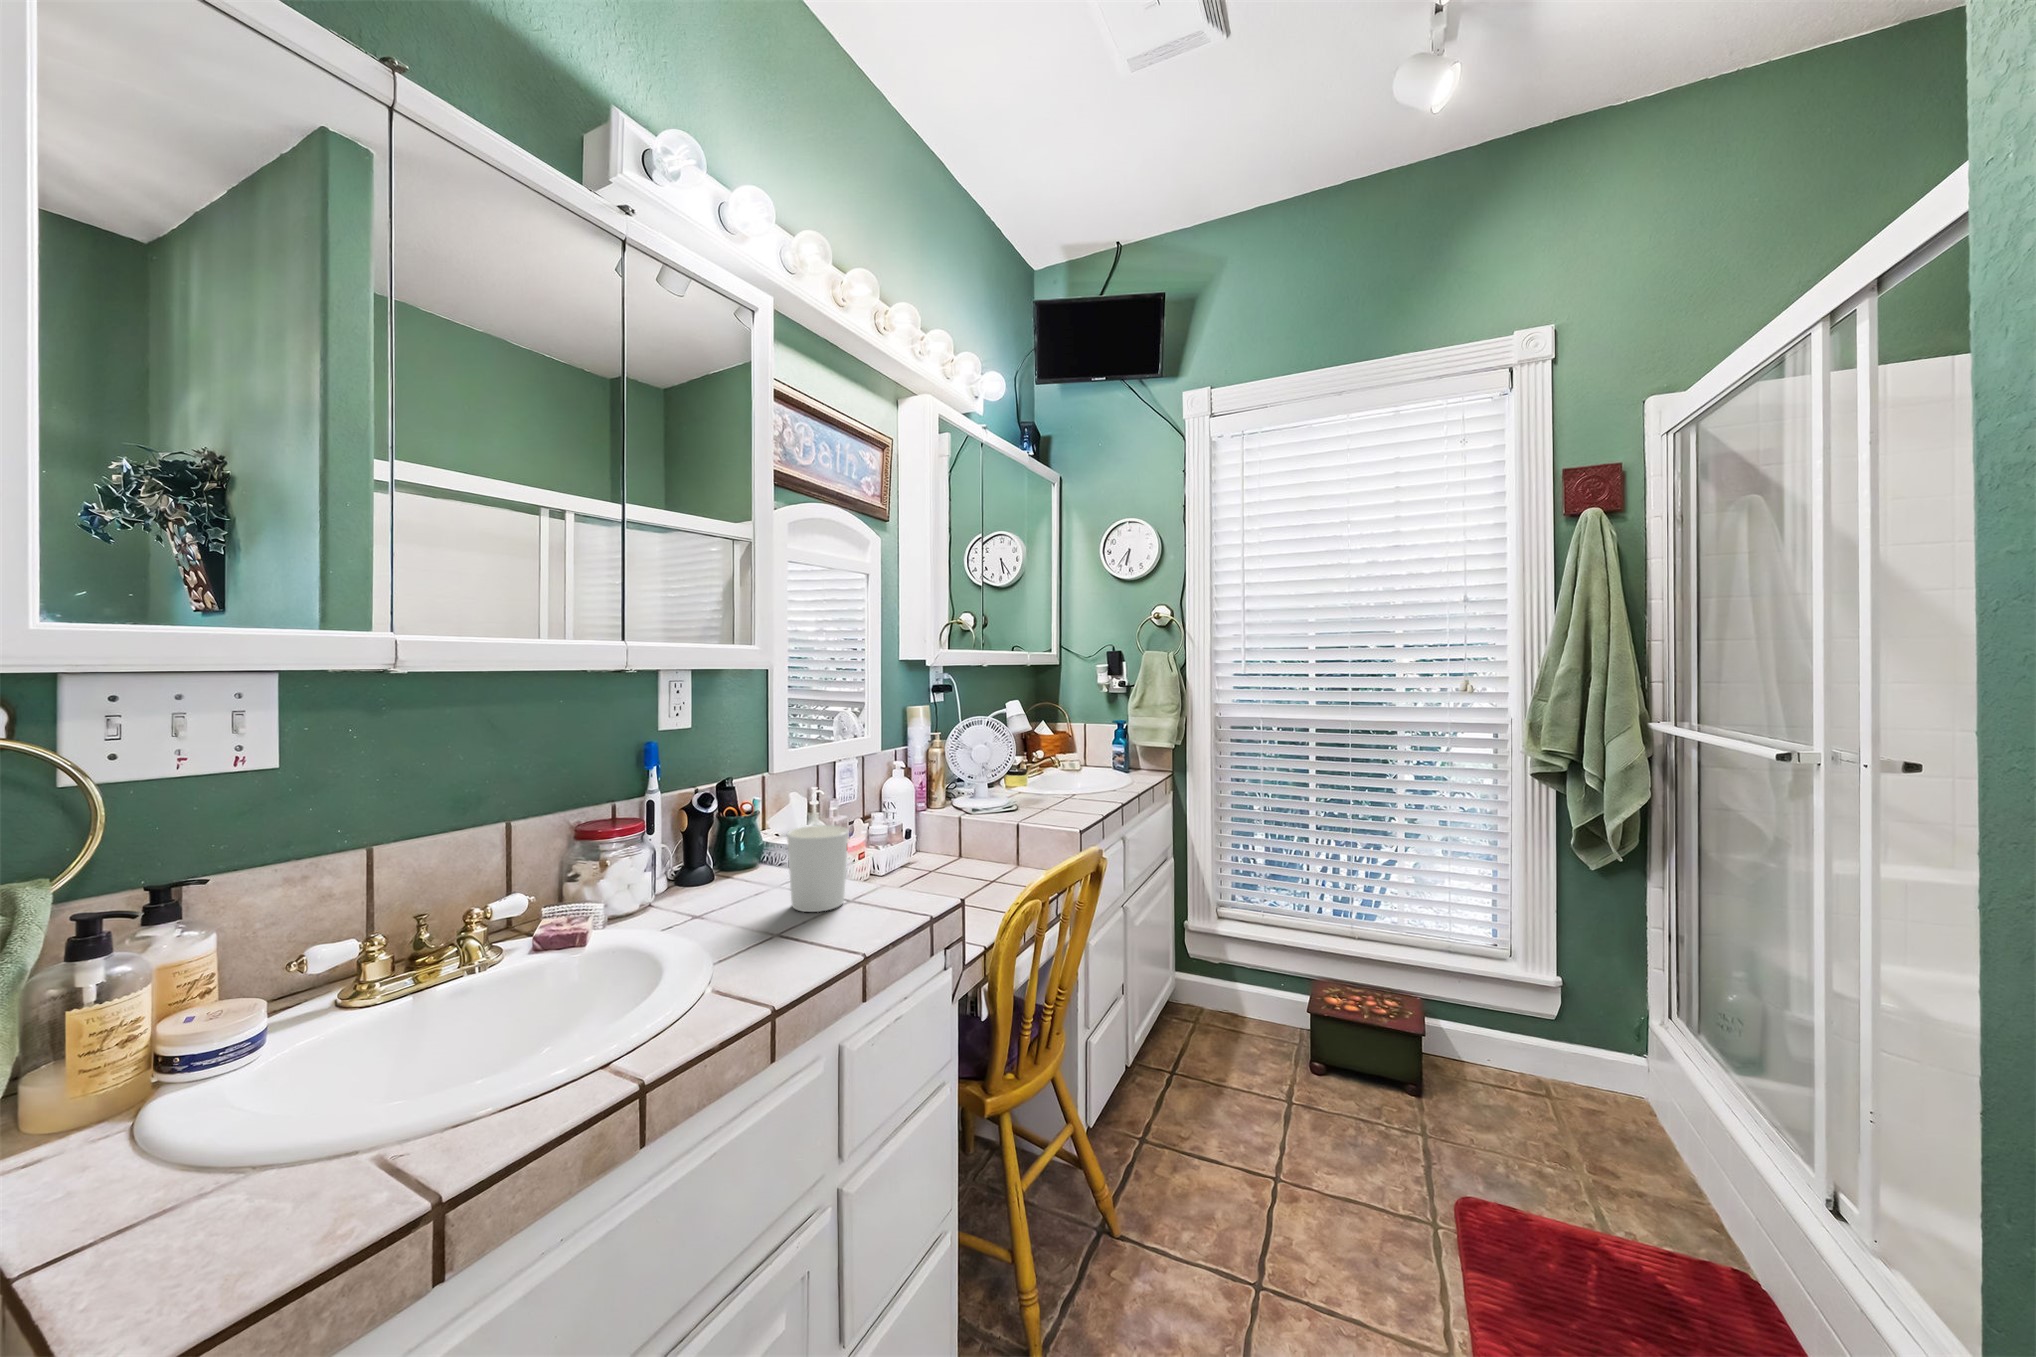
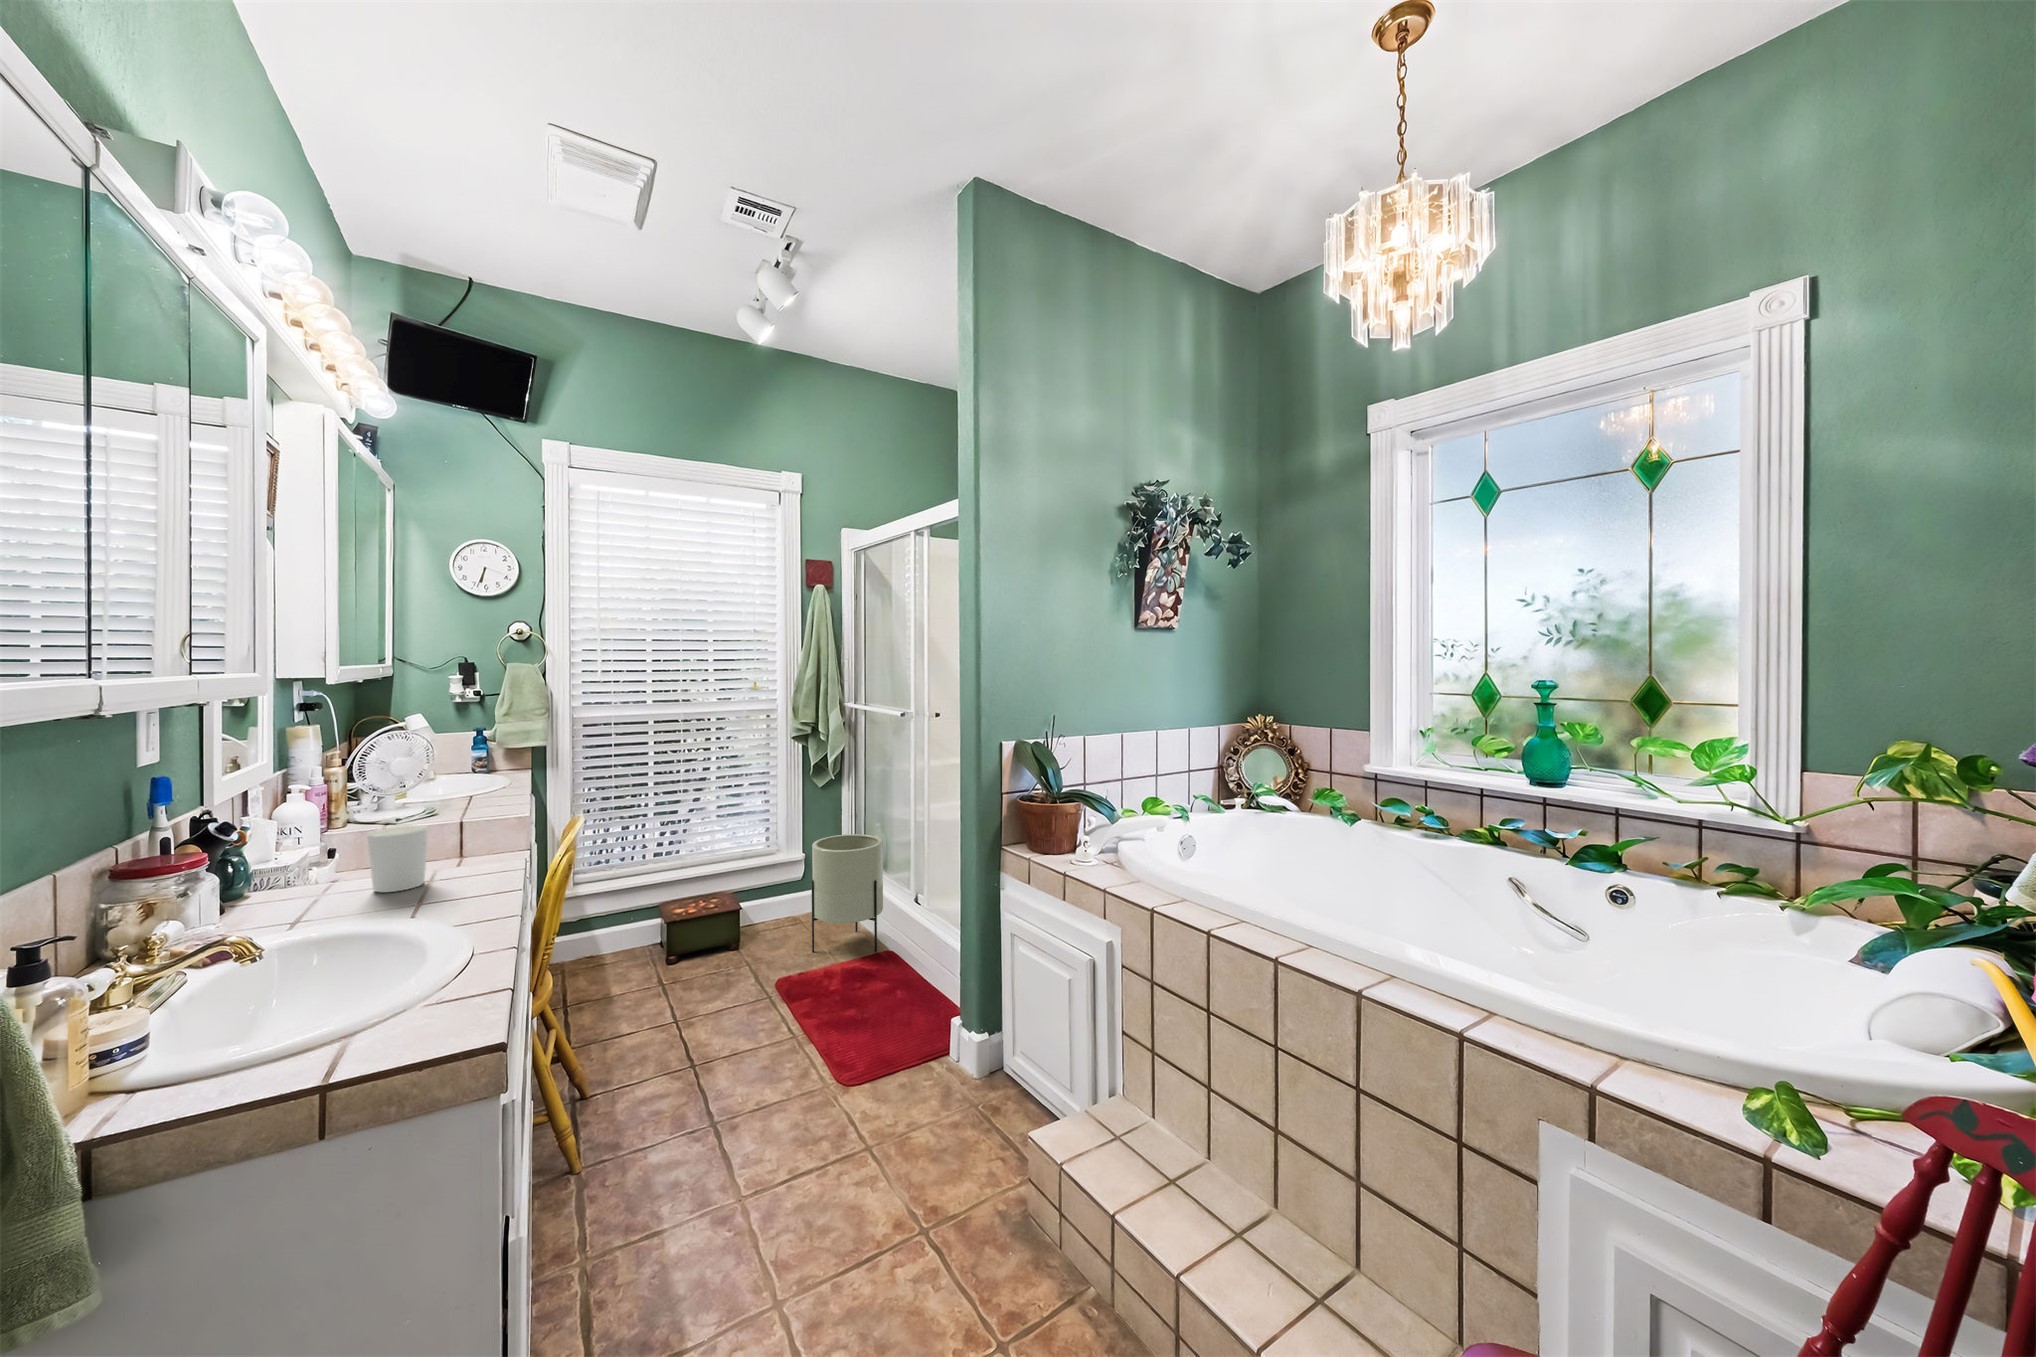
planter: none [1552,961,1734,1245] -> present [811,834,883,952]

